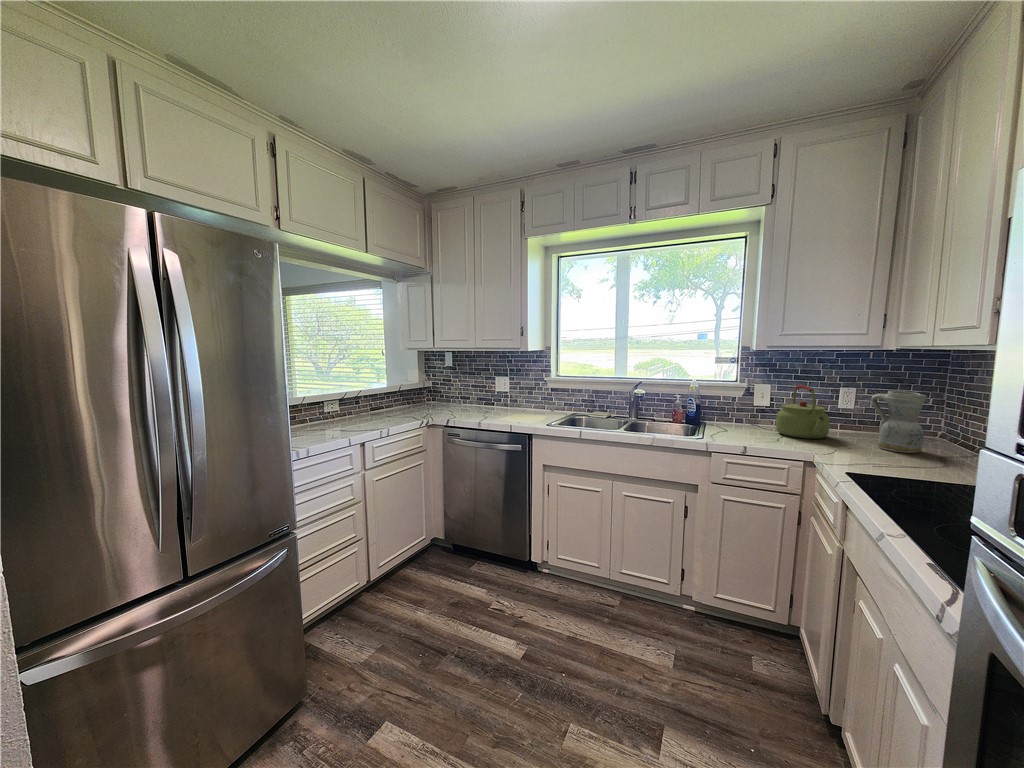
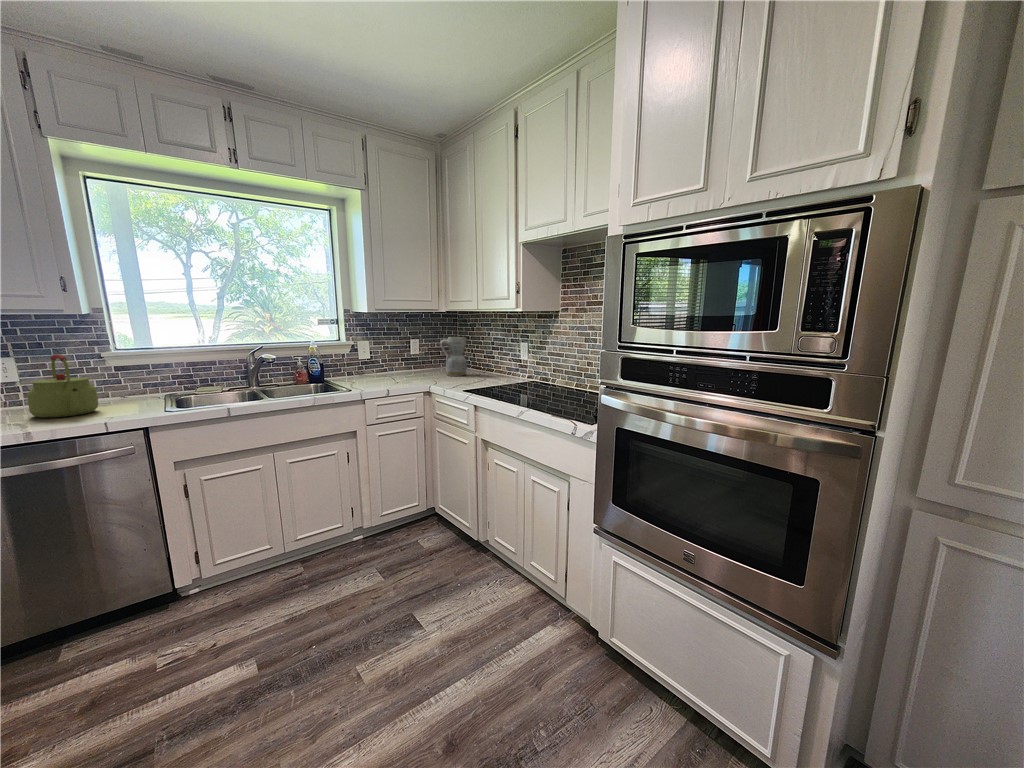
kettle: present [776,385,830,439] -> present [27,354,98,418]

